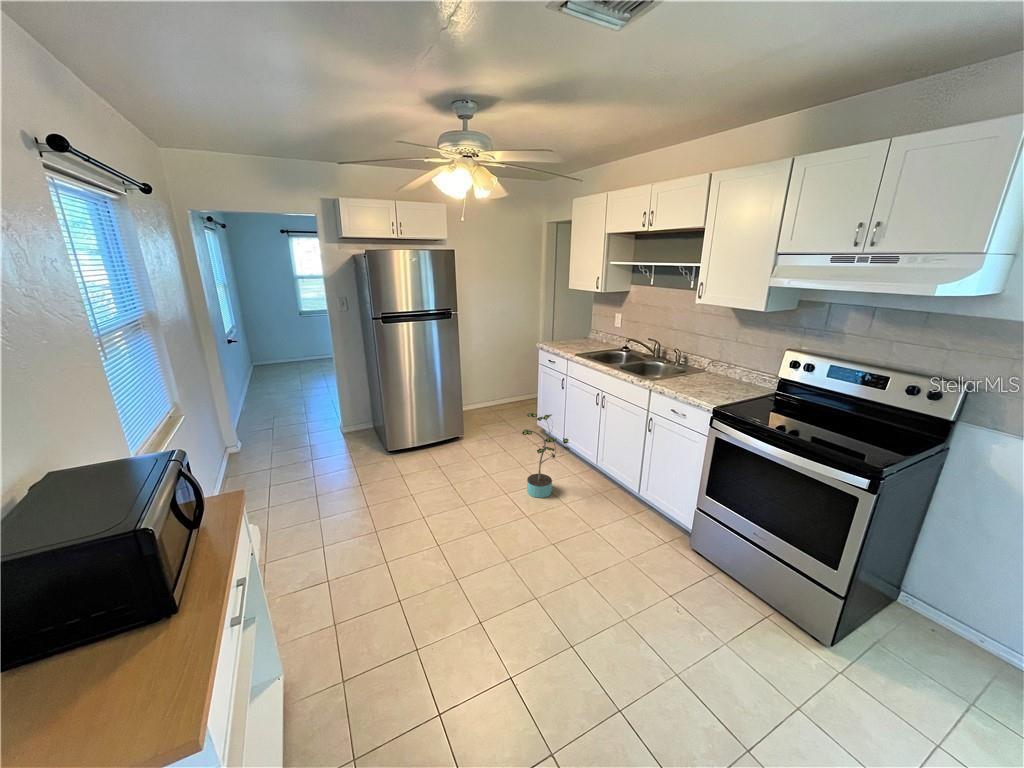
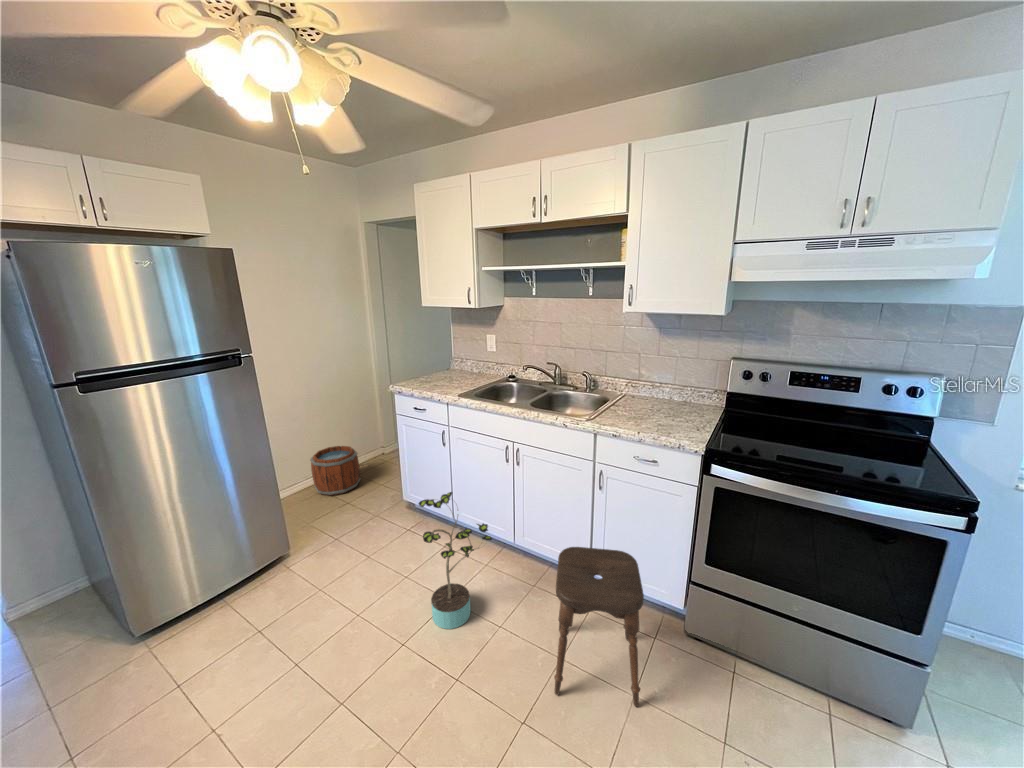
bucket: none [489,383,519,416] -> present [310,446,360,496]
stool: none [577,462,650,565] -> present [554,547,644,707]

